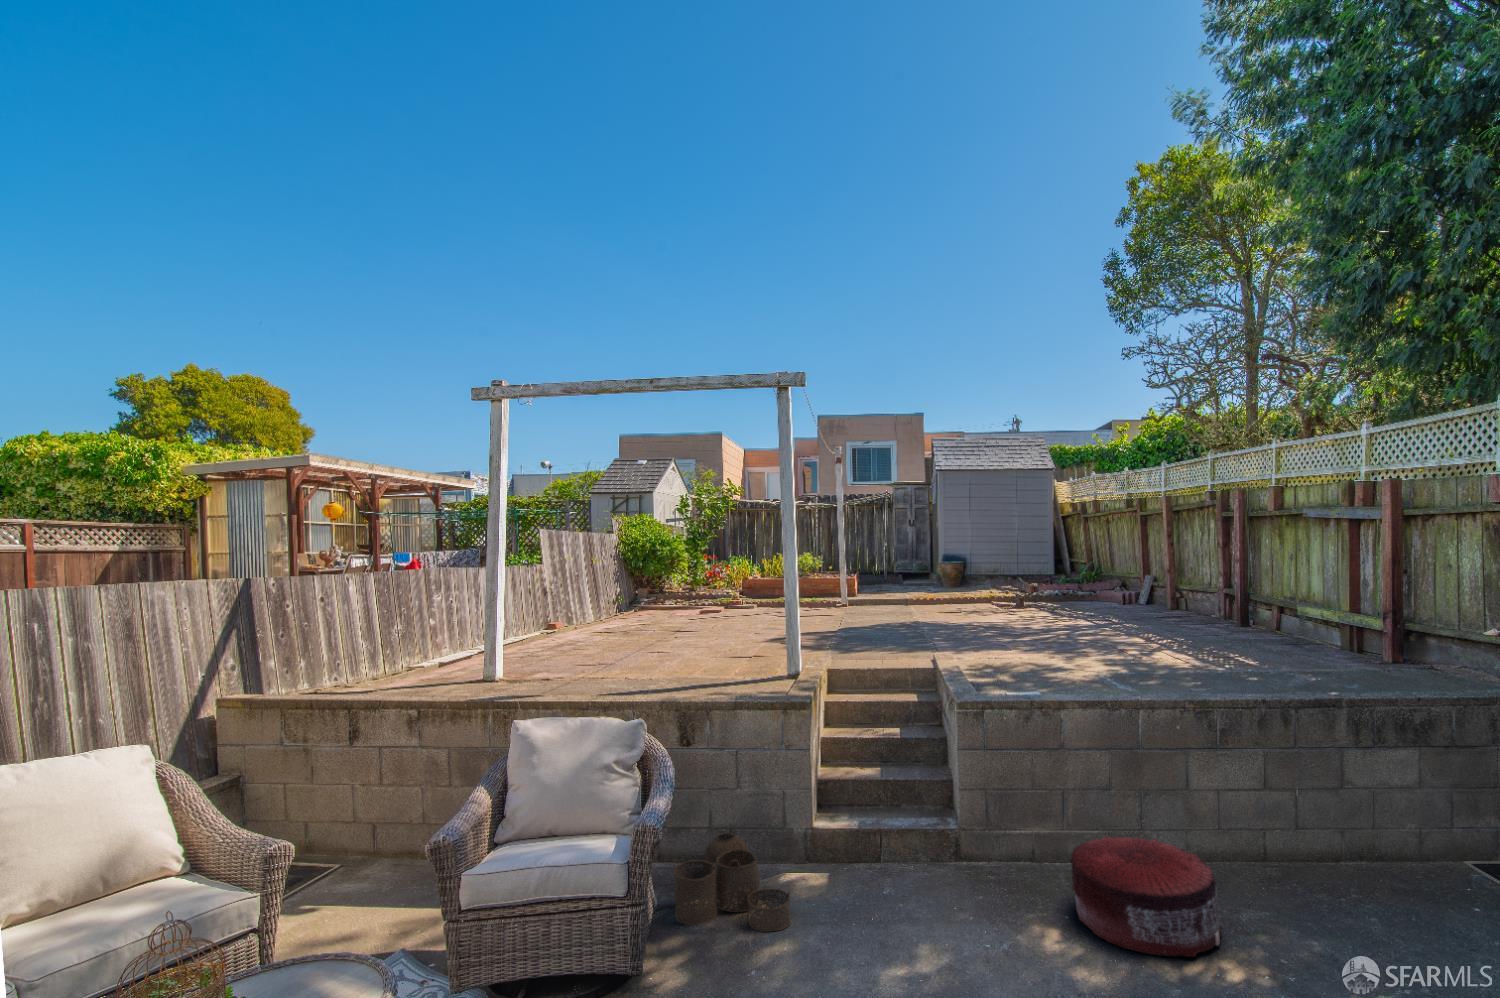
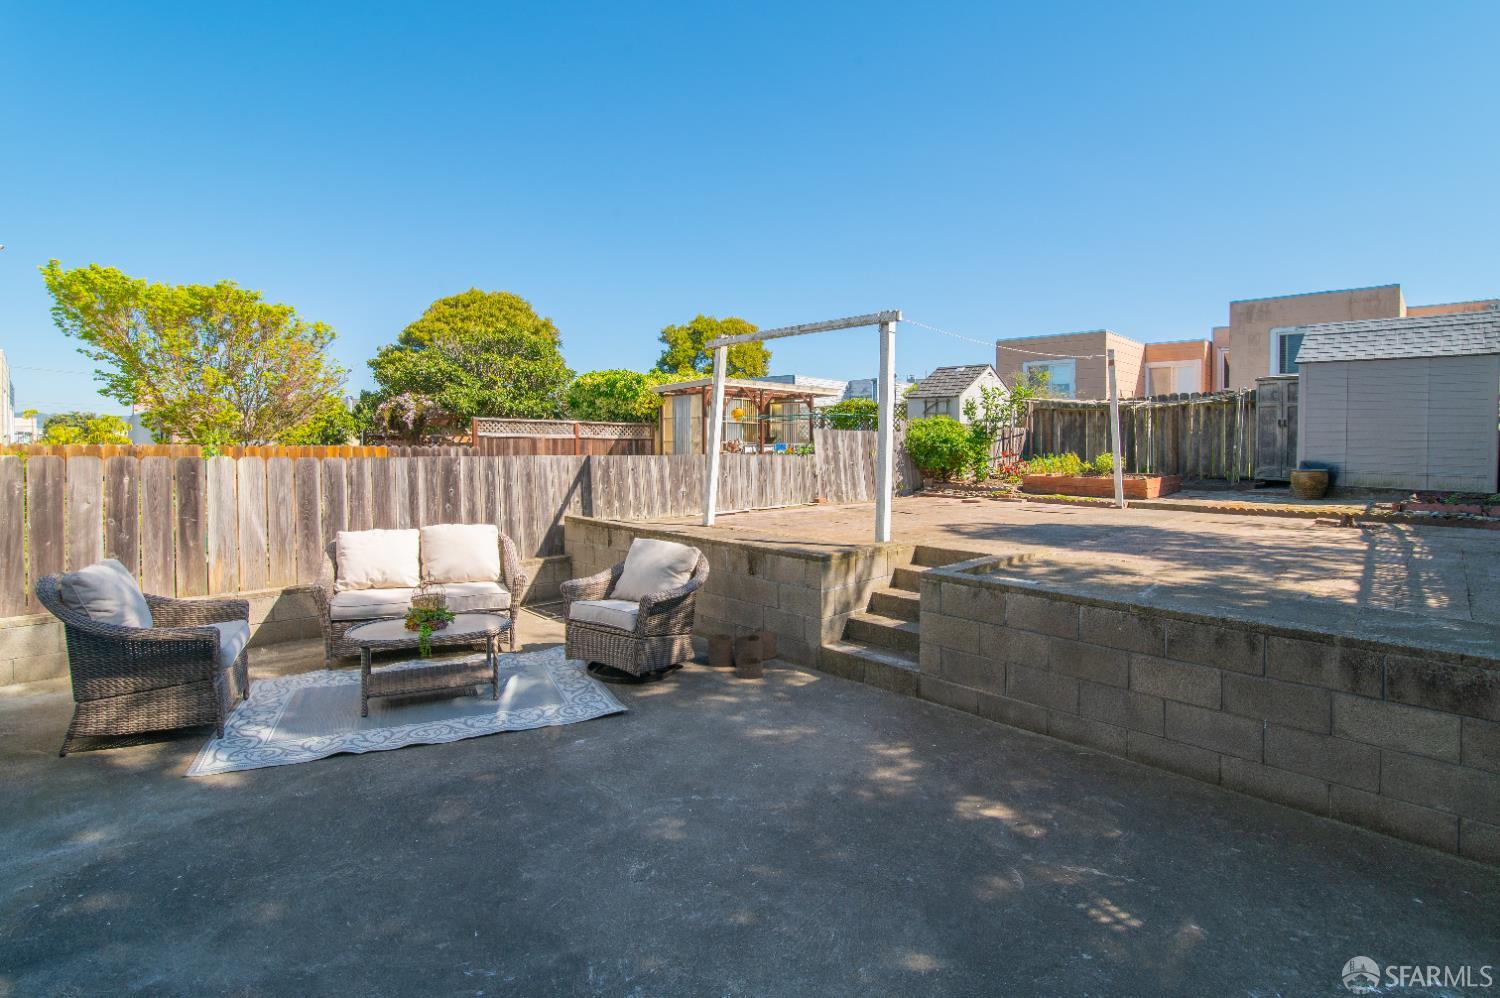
pouf: present [1070,836,1222,957] -> none [916,676,1020,757]

